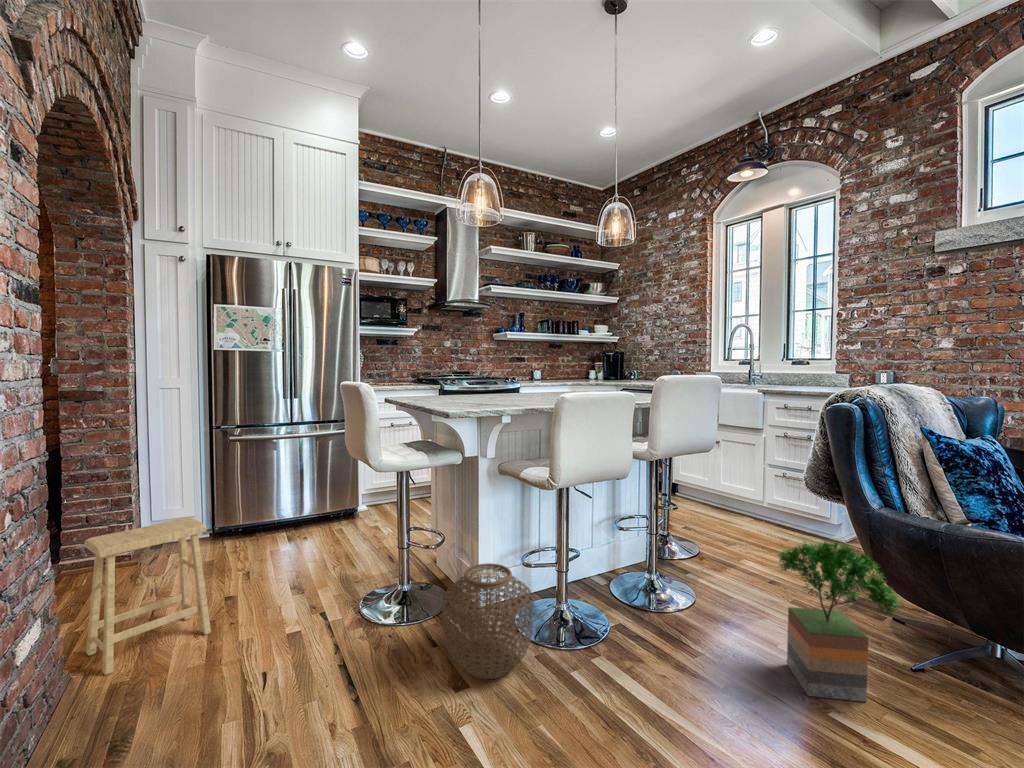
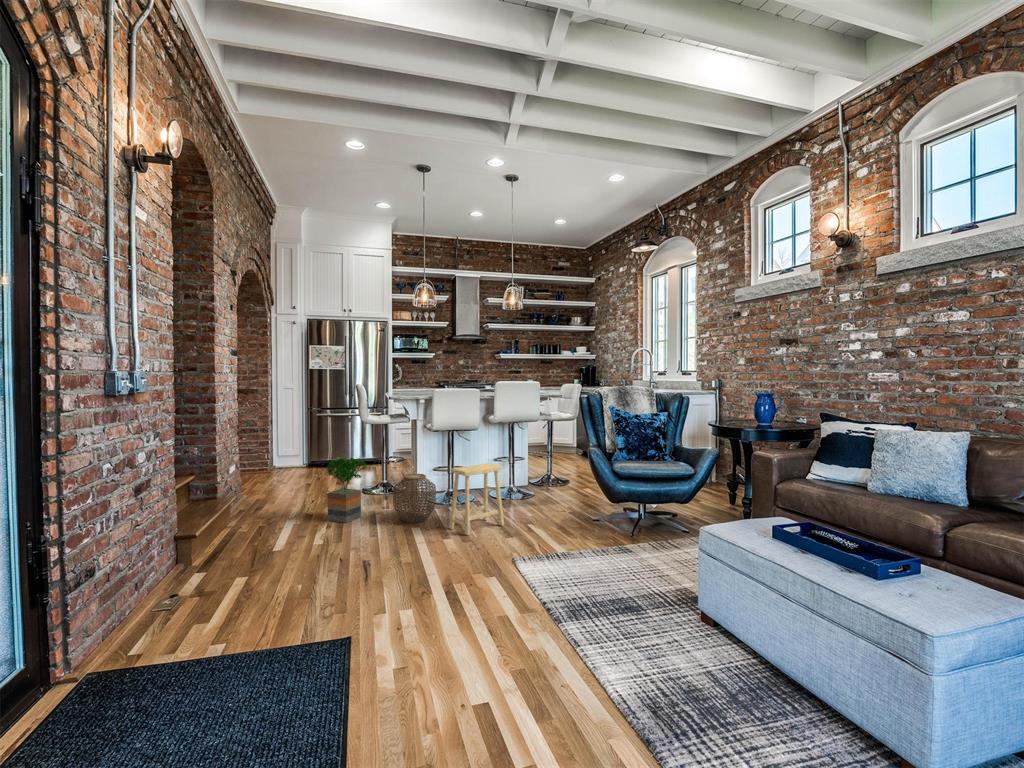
footstool: present [84,517,211,675] -> present [449,463,504,535]
potted tree: present [777,541,900,702] -> present [326,457,367,523]

